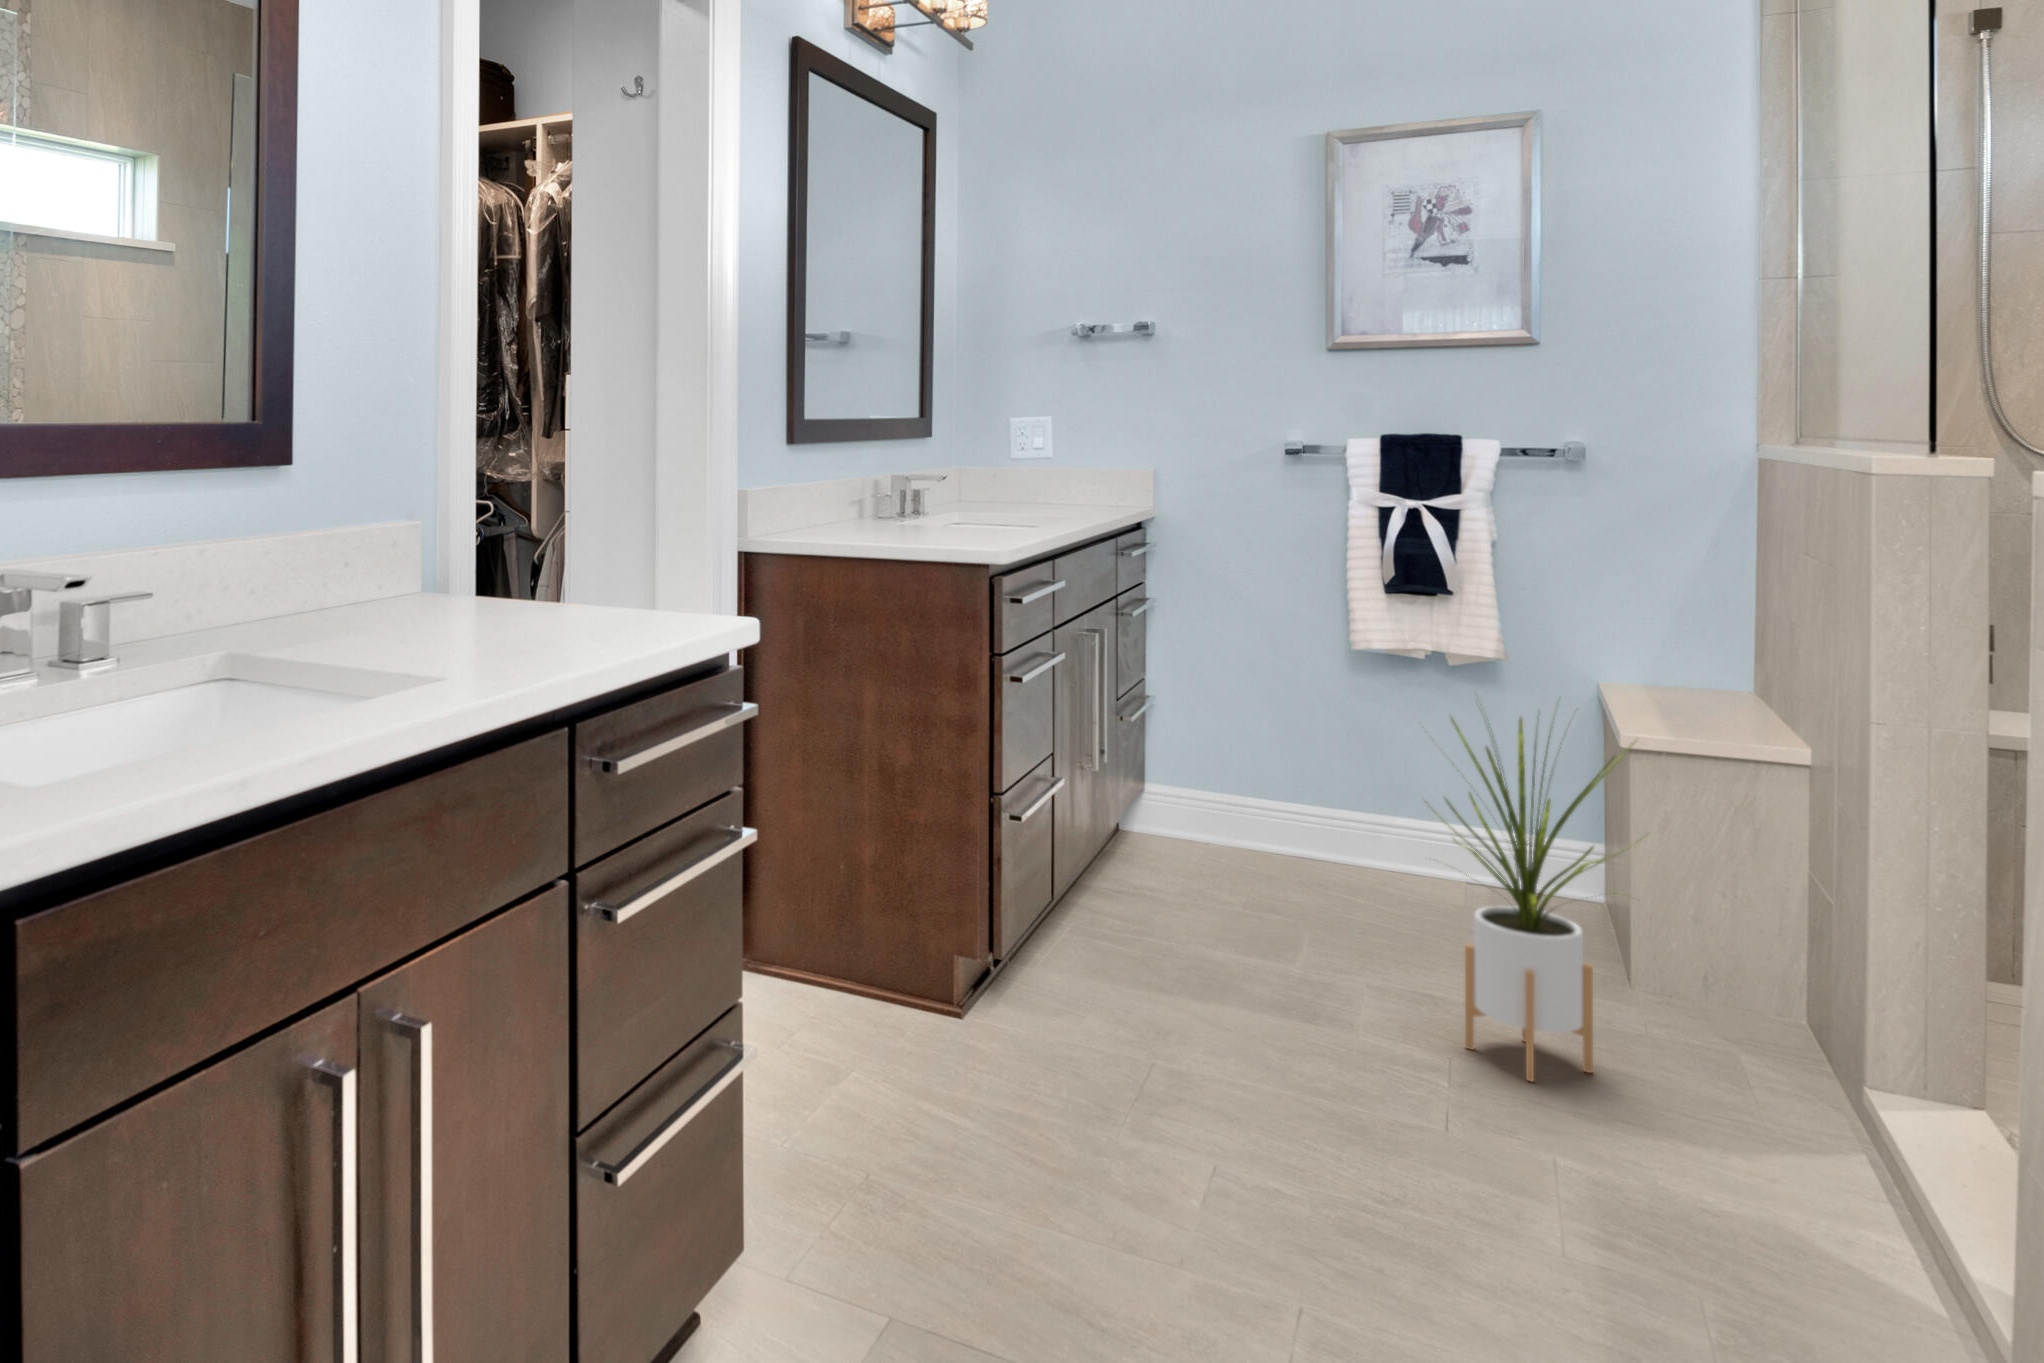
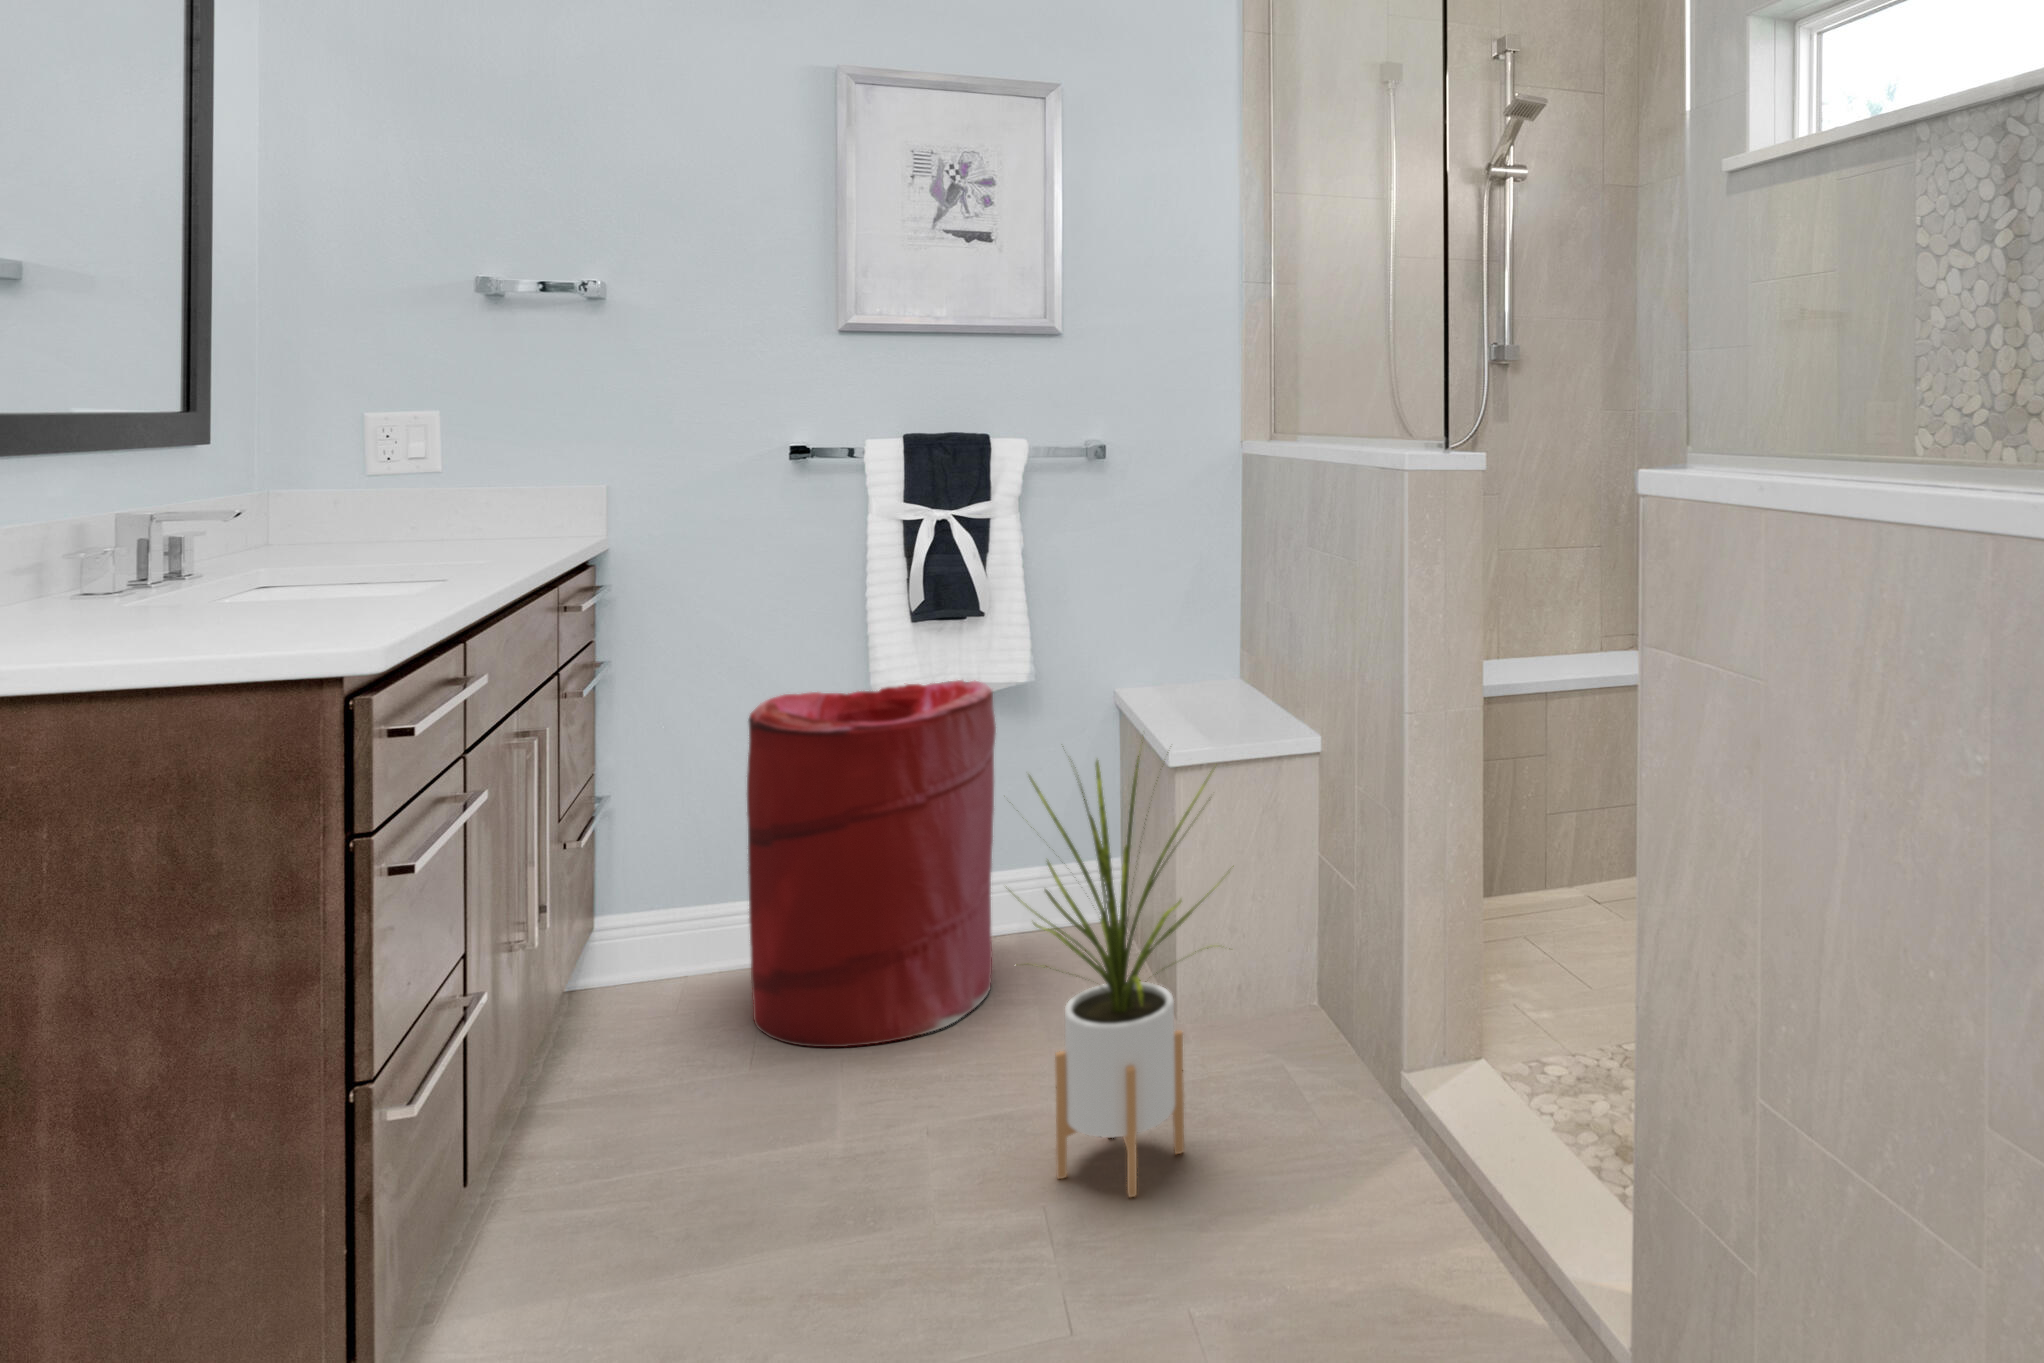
laundry hamper: none [1244,639,1453,929] -> present [747,680,996,1047]

